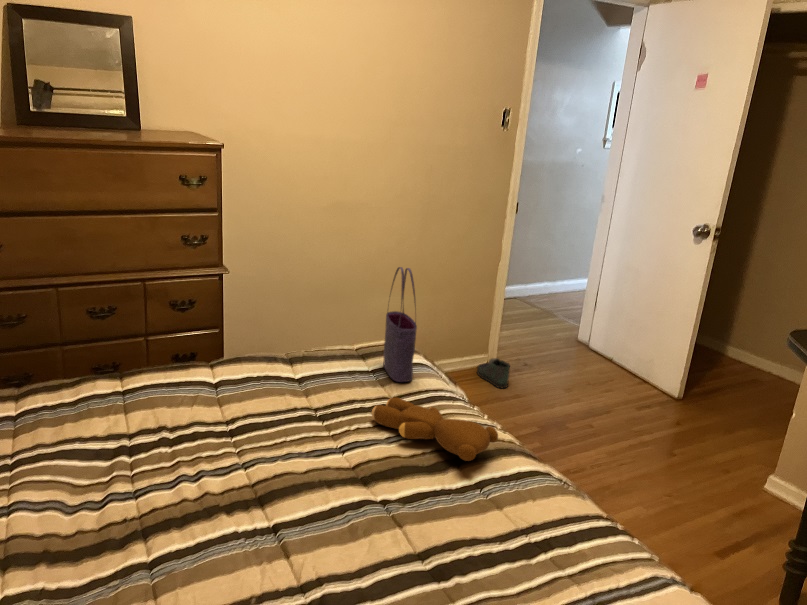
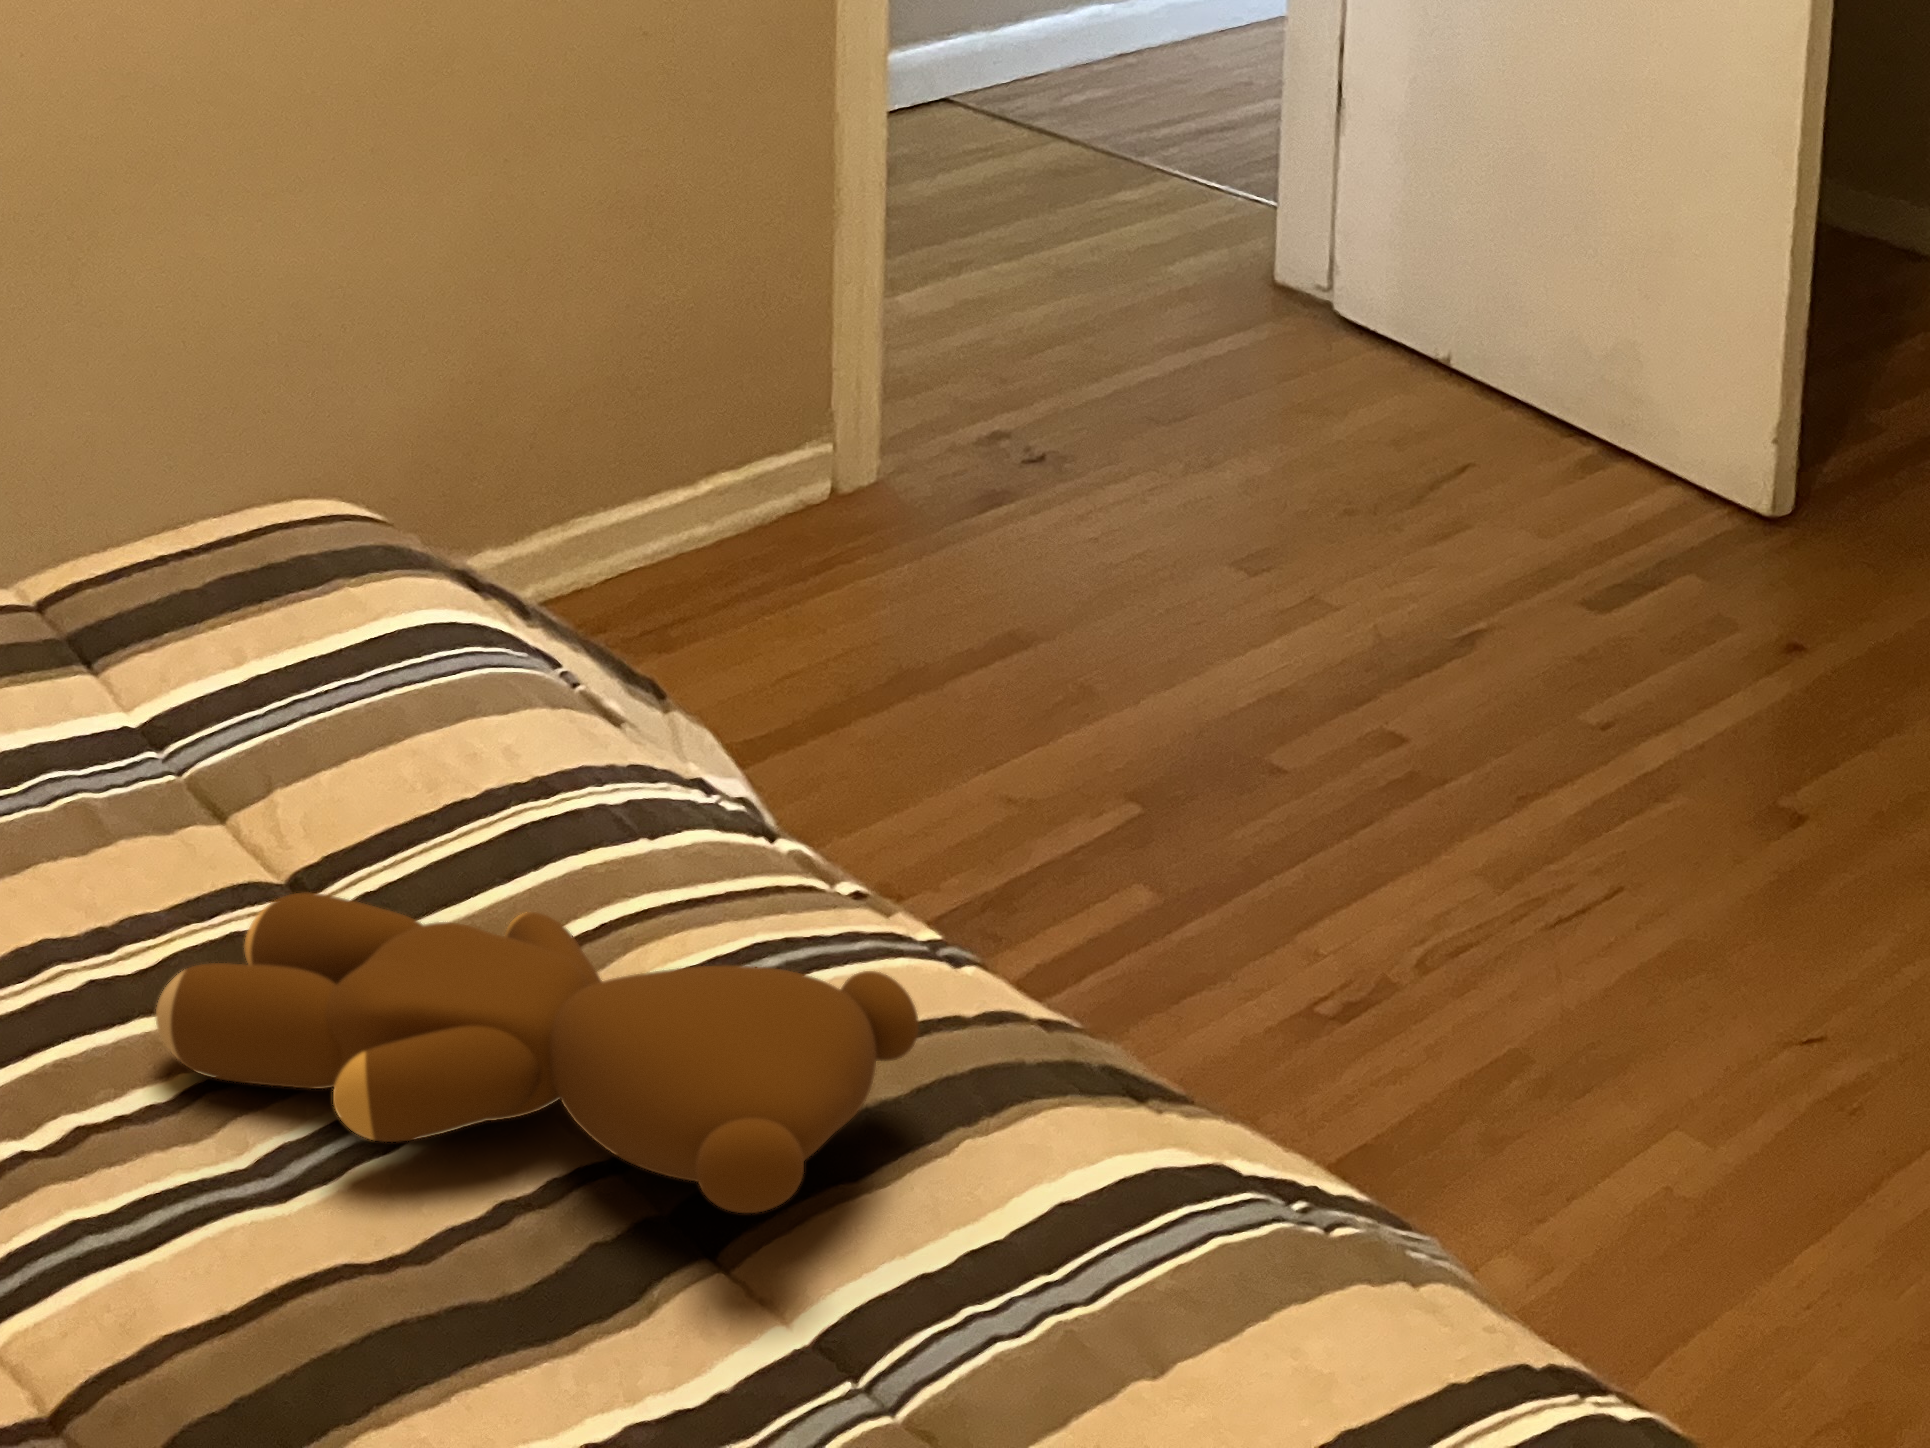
tote bag: present [384,267,417,382] -> none [199,114,396,775]
shoe: present [477,358,510,389] -> none [779,460,952,619]

